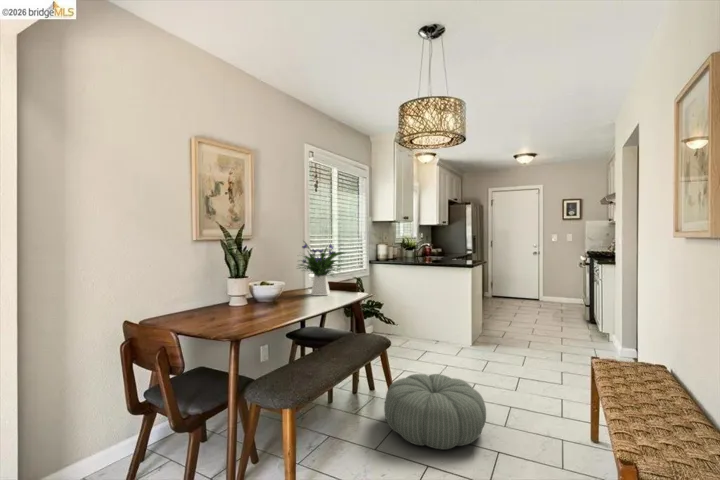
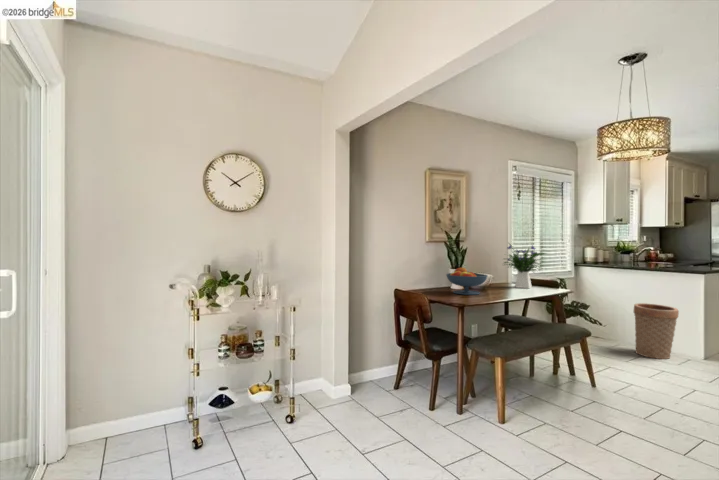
fruit bowl: none [218,275,276,315] -> present [446,268,487,295]
basket: none [421,298,456,351] -> present [634,303,679,359]
pouf: present [384,374,486,449] -> none [581,363,690,426]

